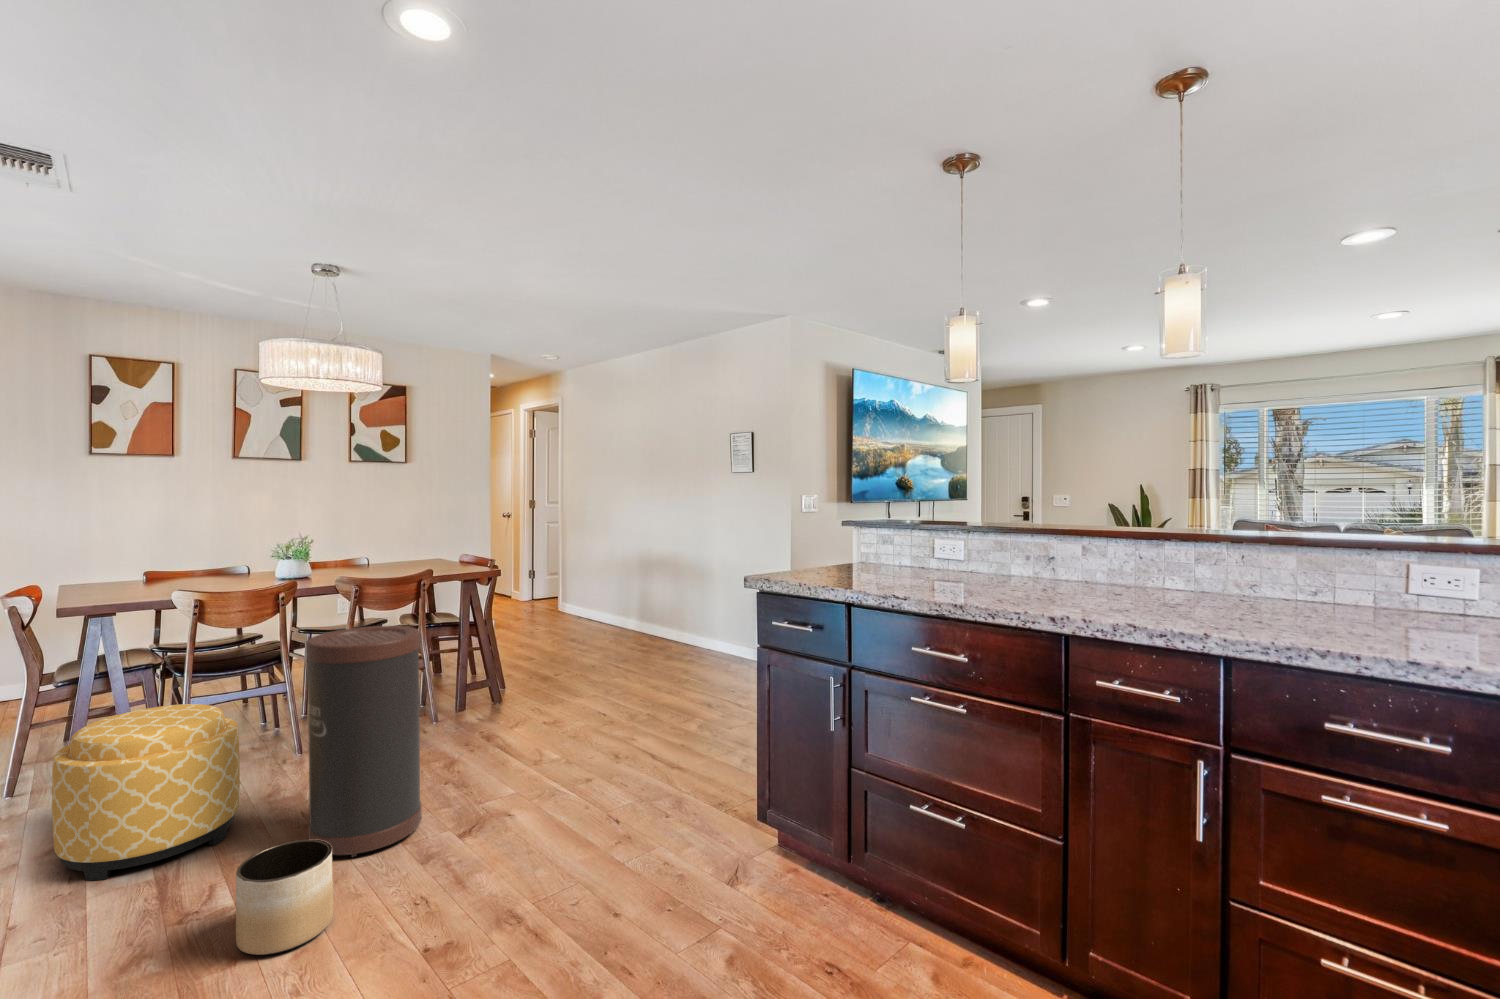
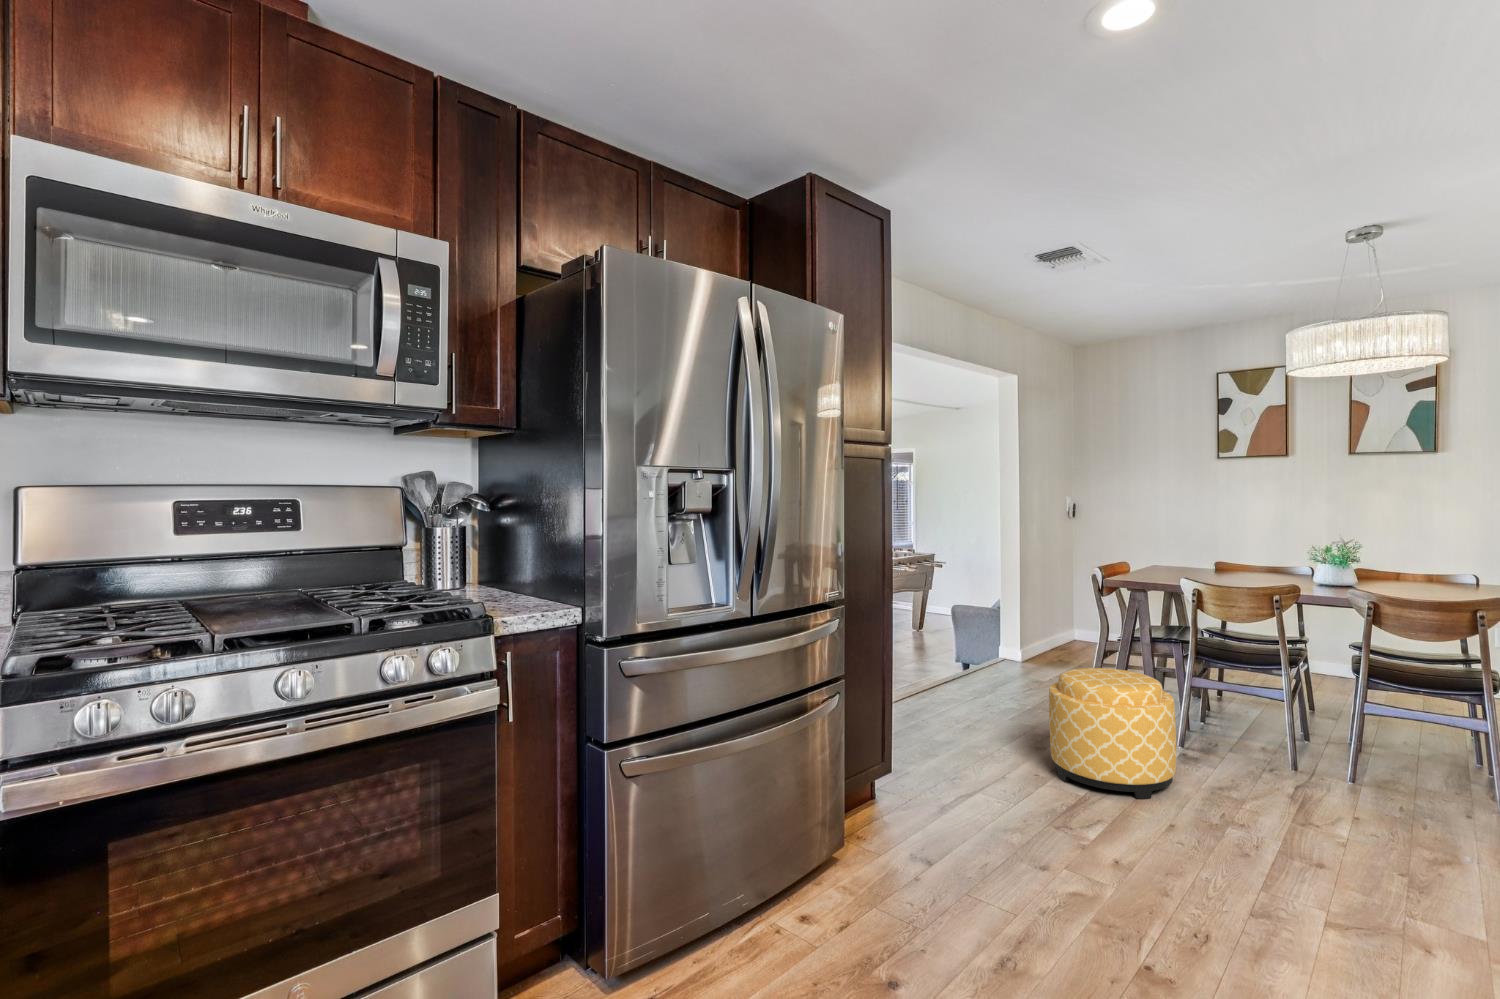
trash can: present [306,626,422,857] -> none [1175,637,1310,884]
planter: present [236,840,333,955] -> none [1053,800,1131,894]

